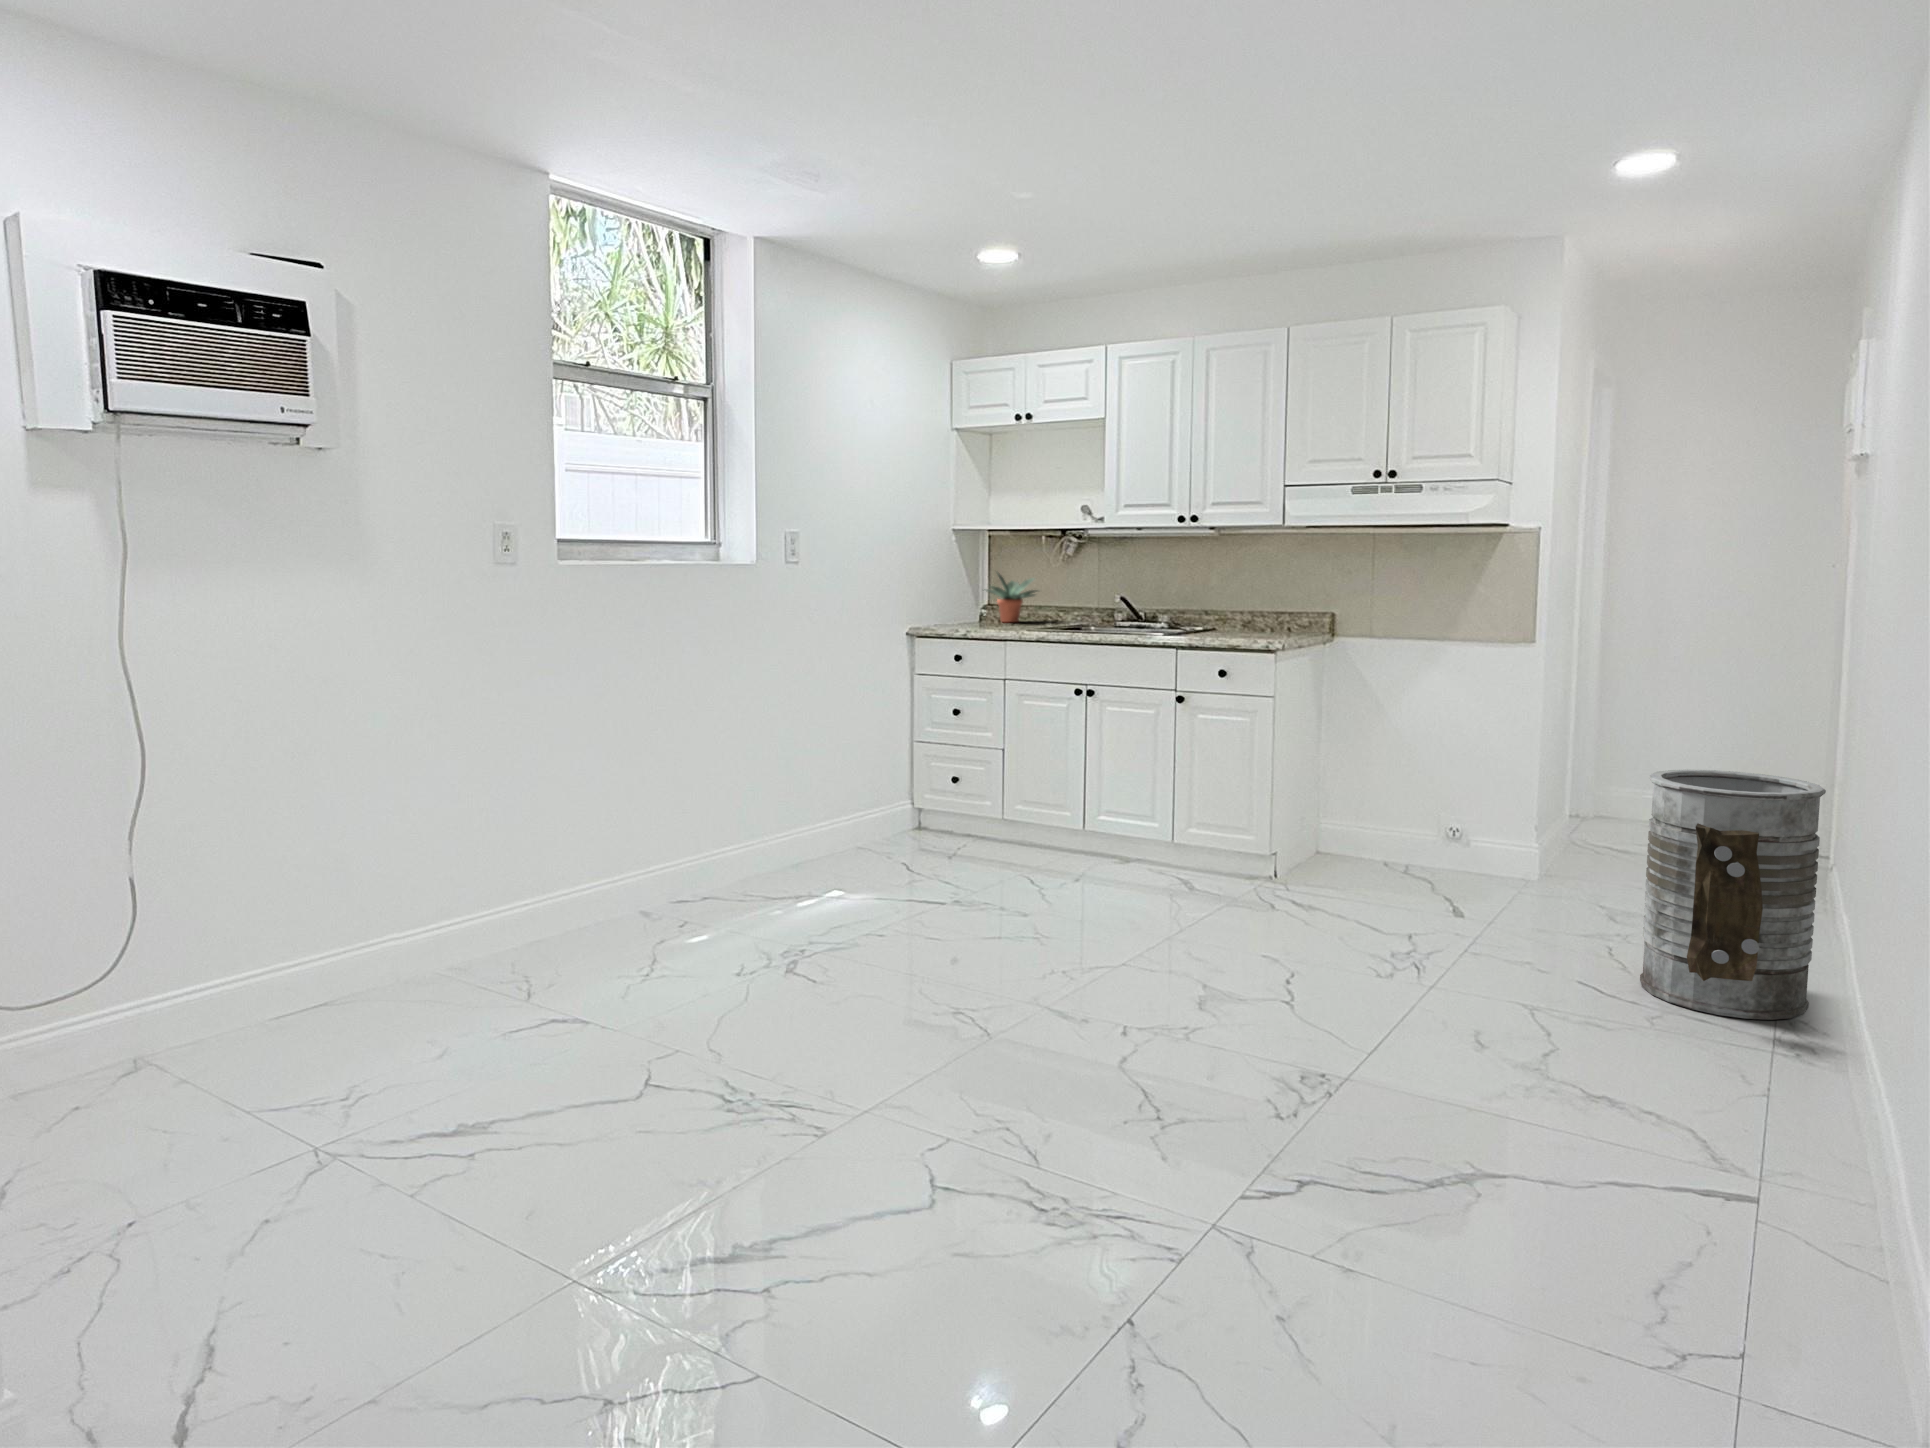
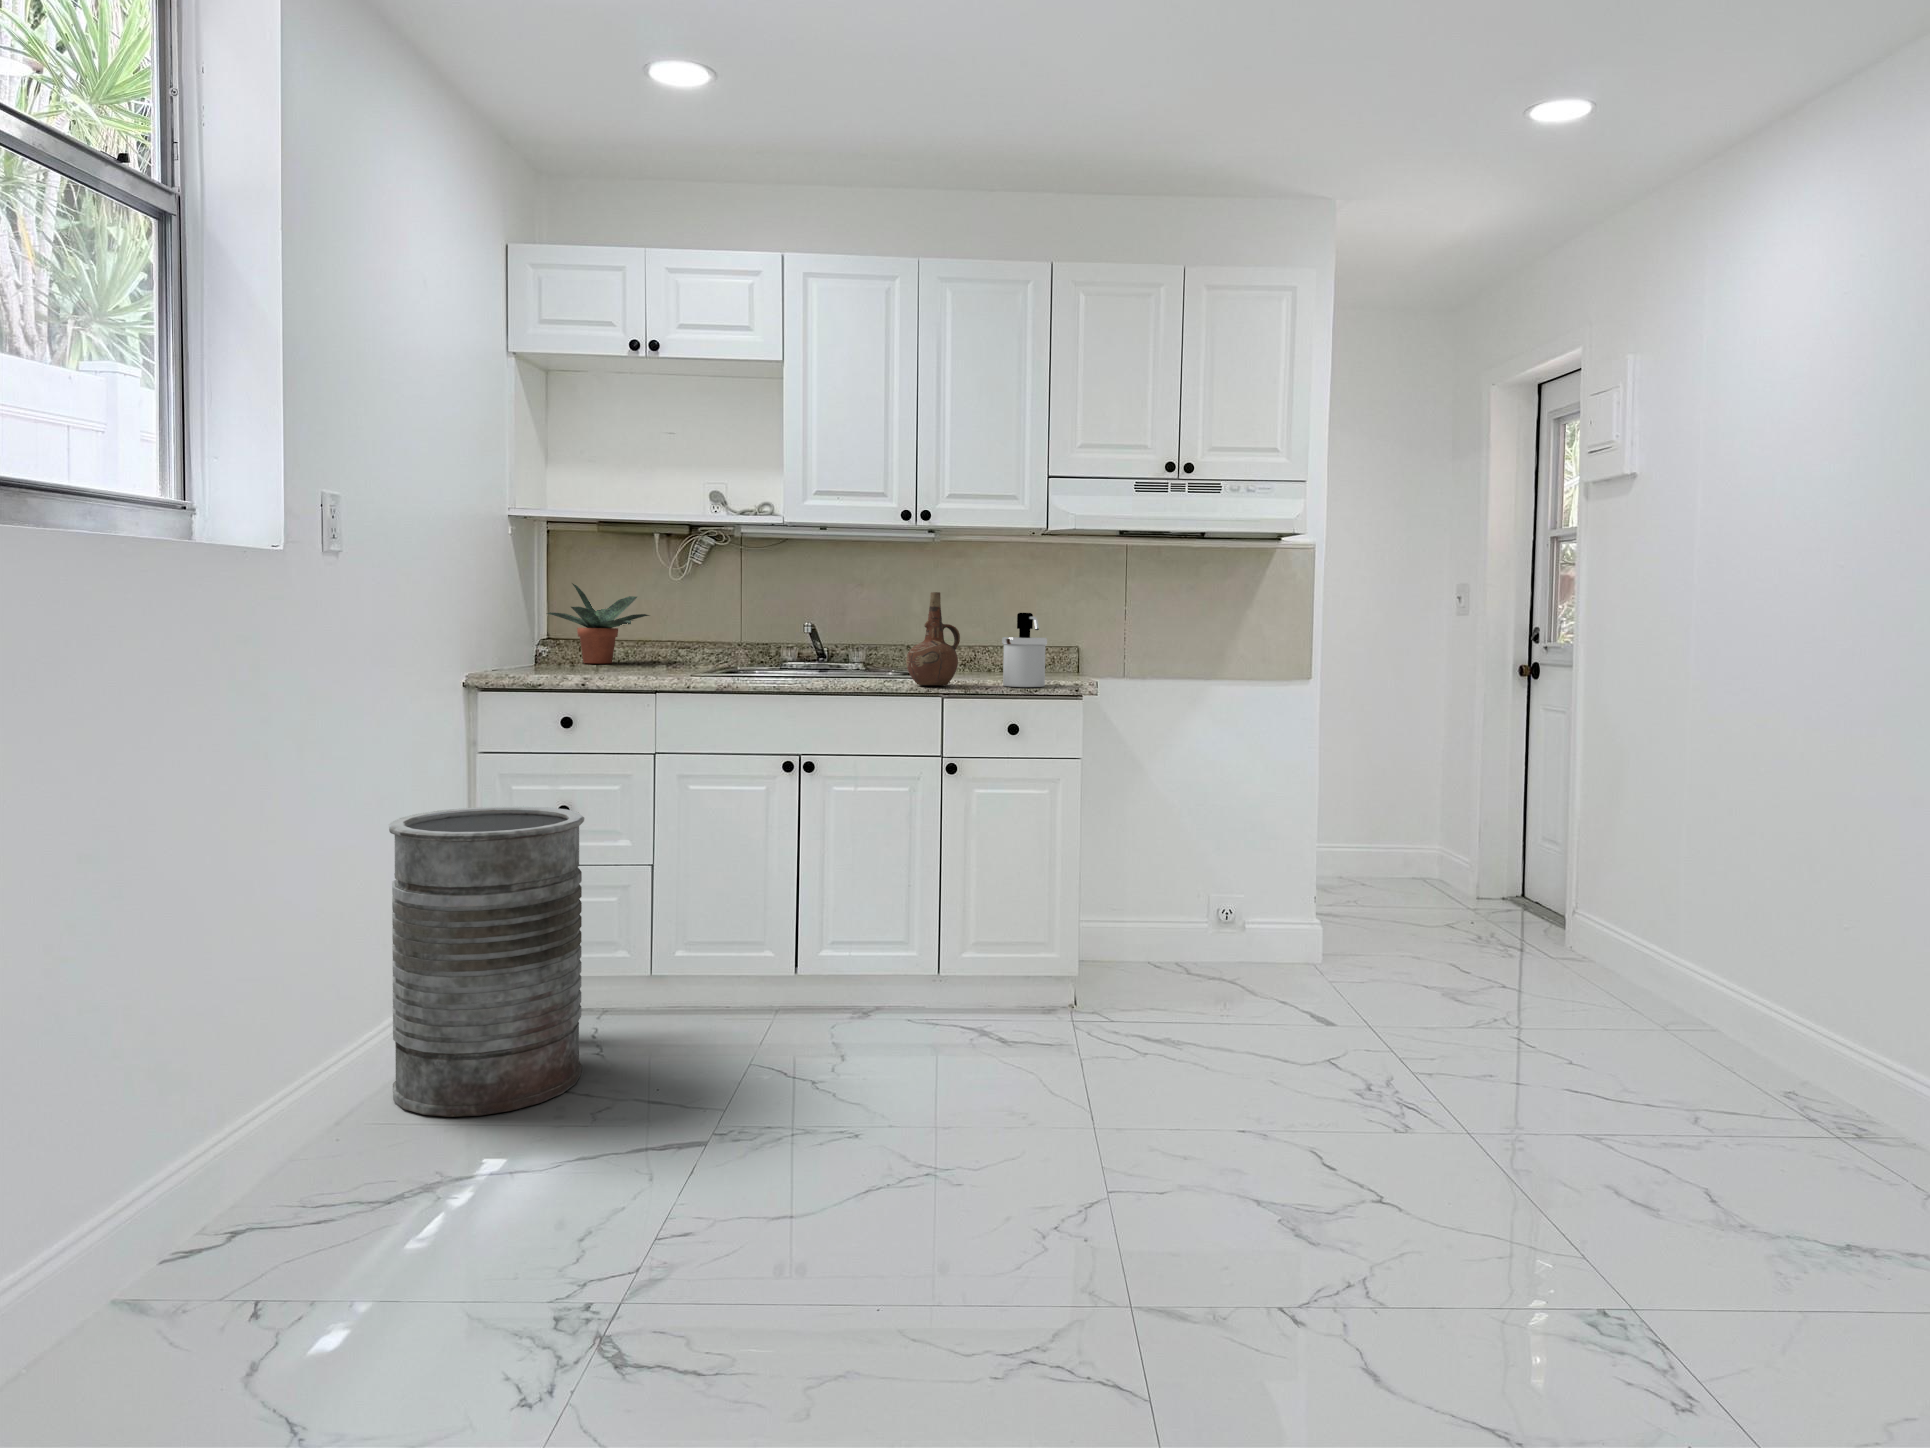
ceramic pitcher: none [1149,577,1188,641] -> present [906,592,960,685]
soap dispenser: none [1217,591,1250,644] -> present [1002,613,1047,687]
trash can: present [1640,770,1826,1020] -> present [389,806,584,1117]

